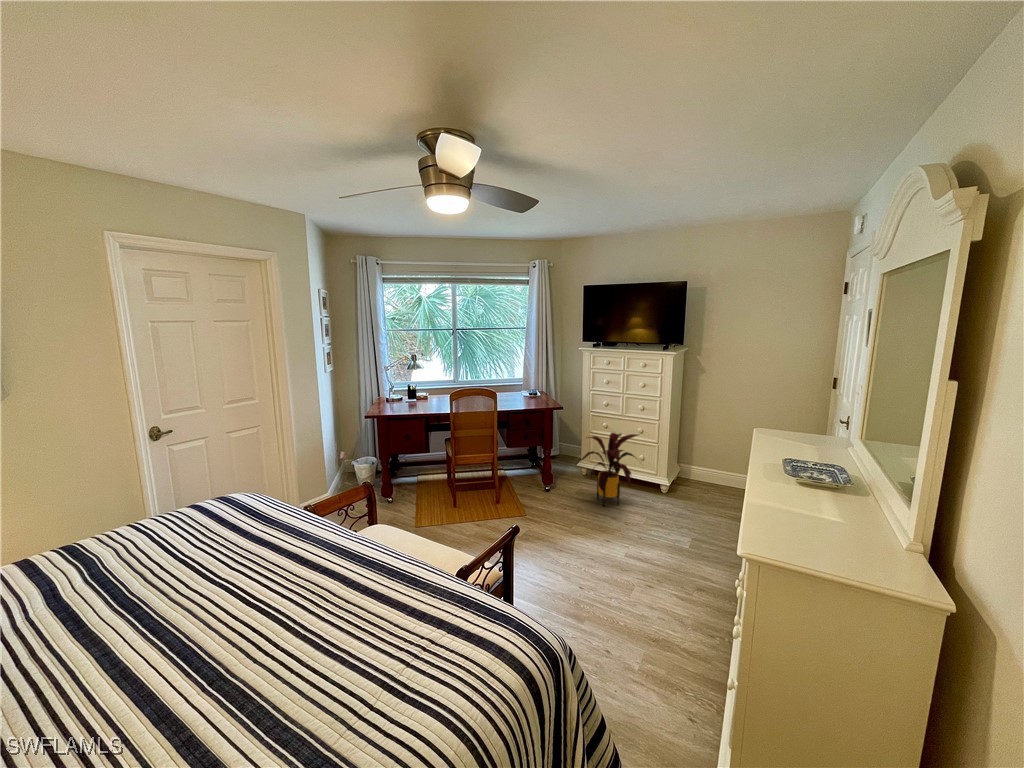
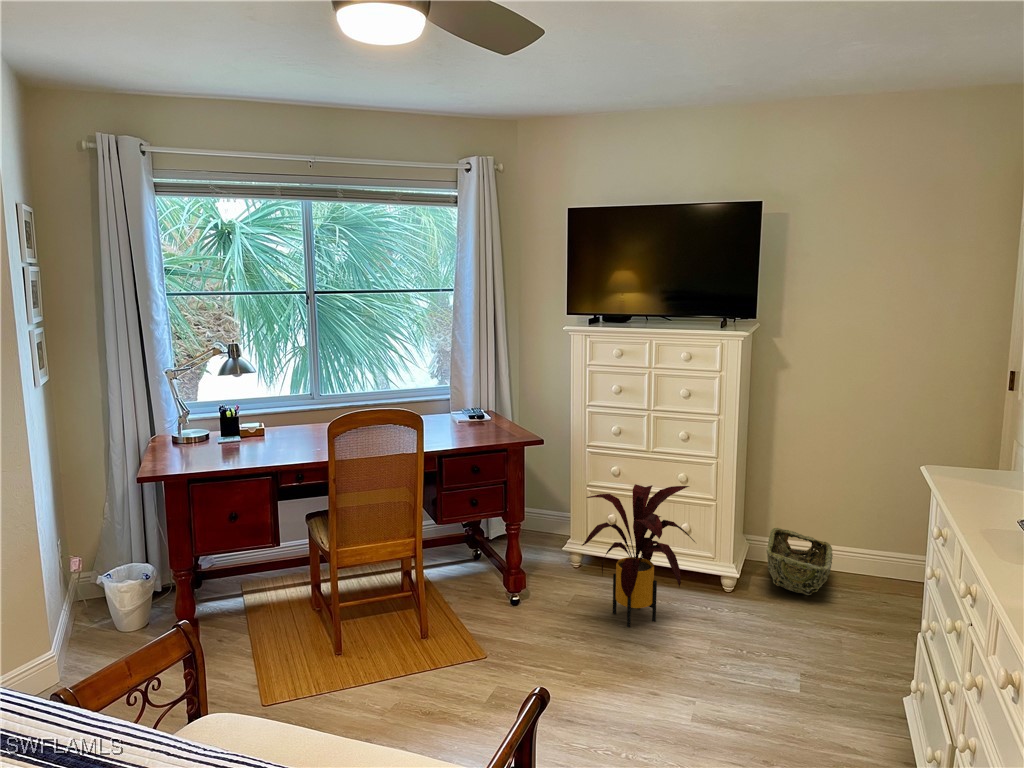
woven basket: none [686,461,727,499] -> present [766,528,833,595]

